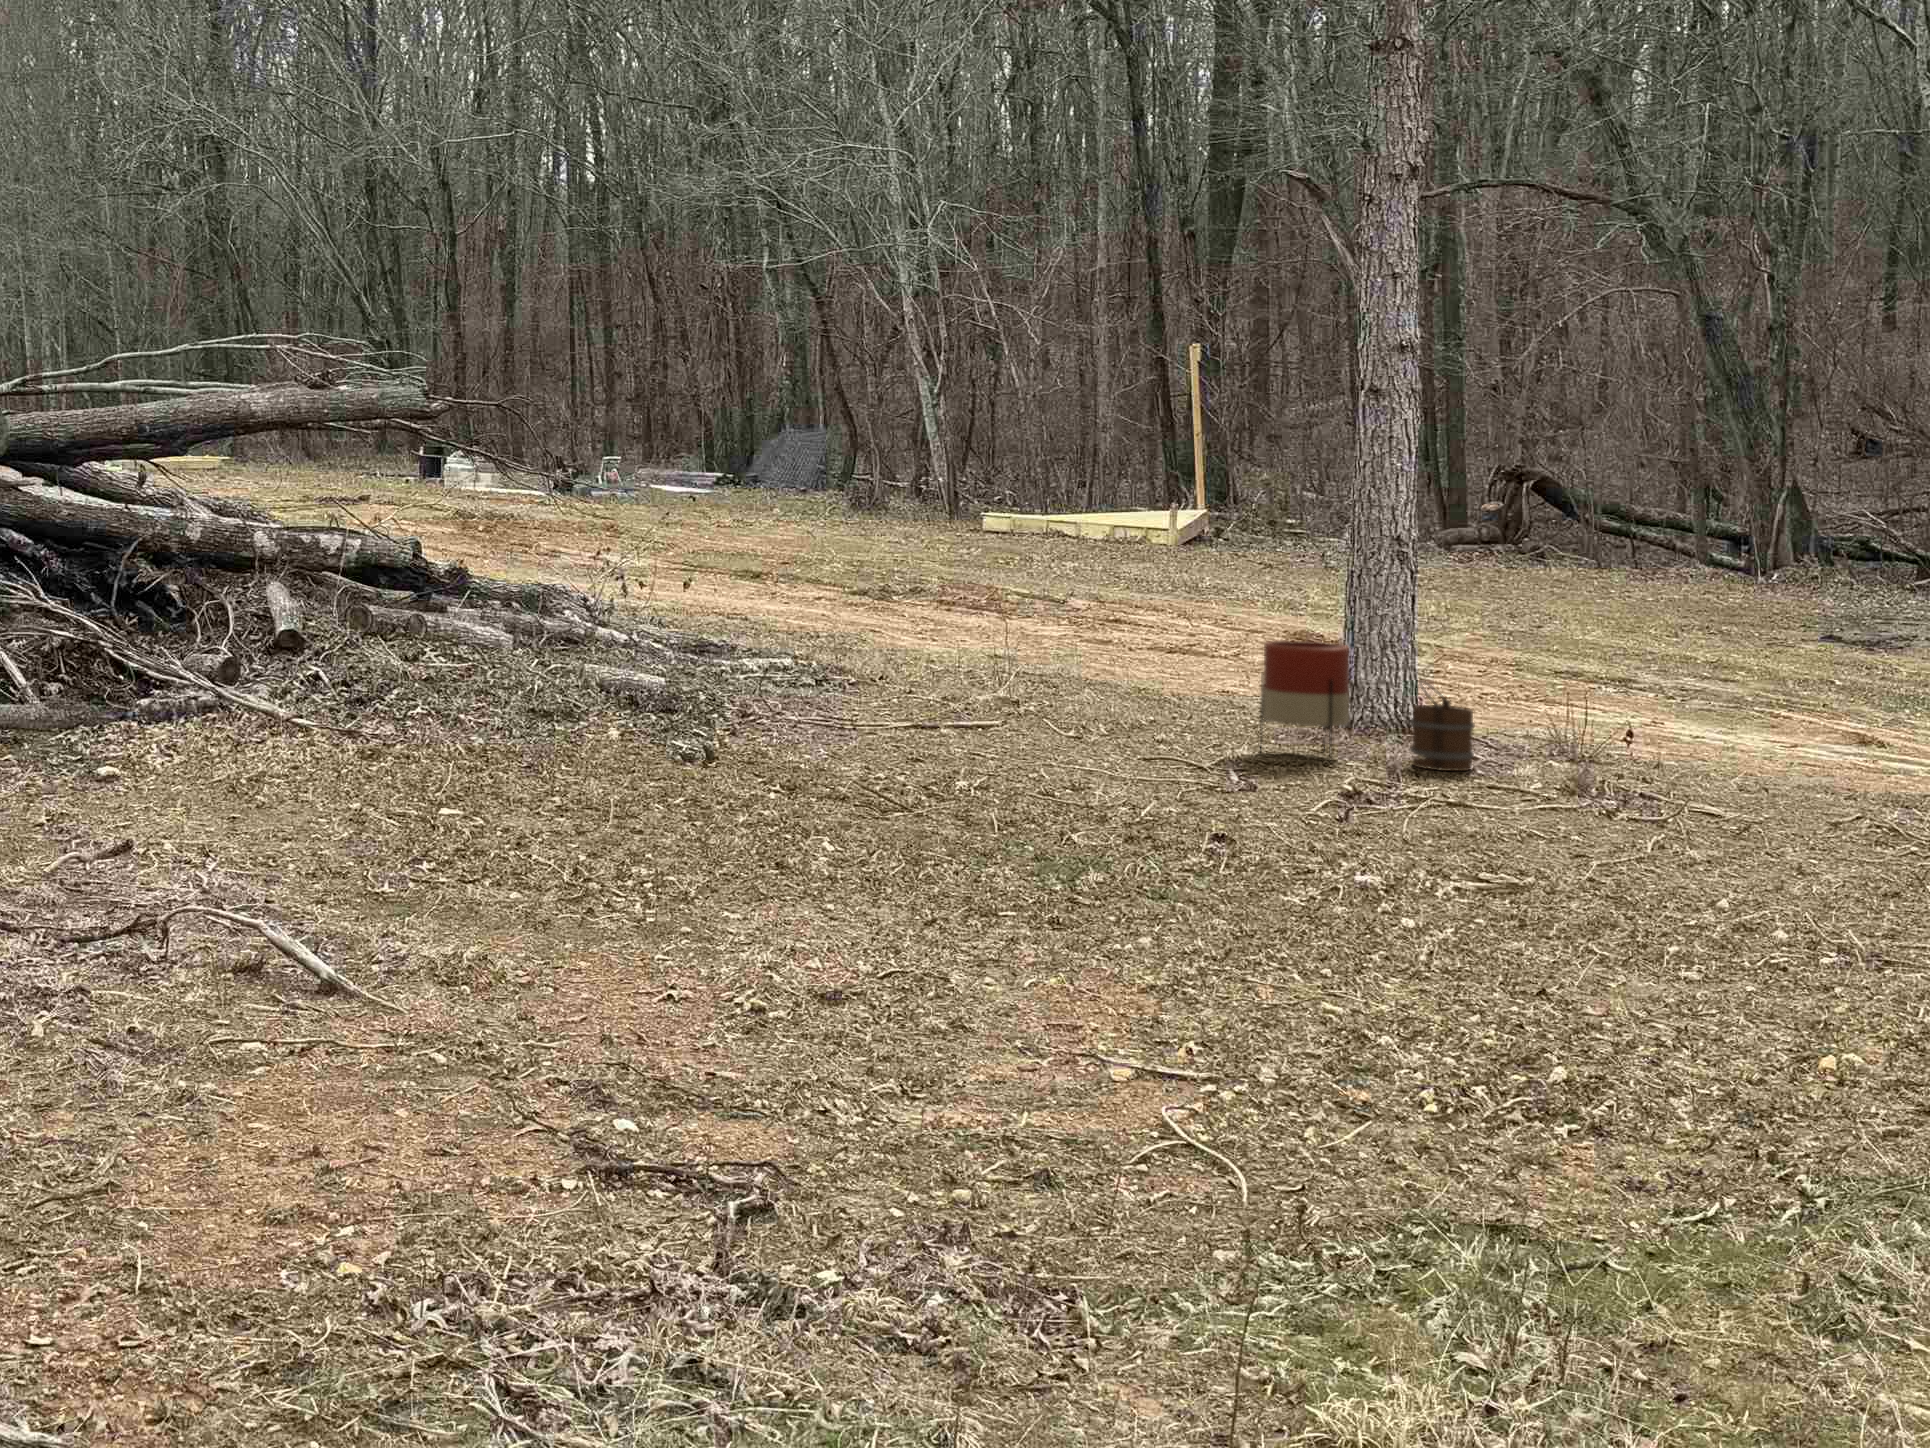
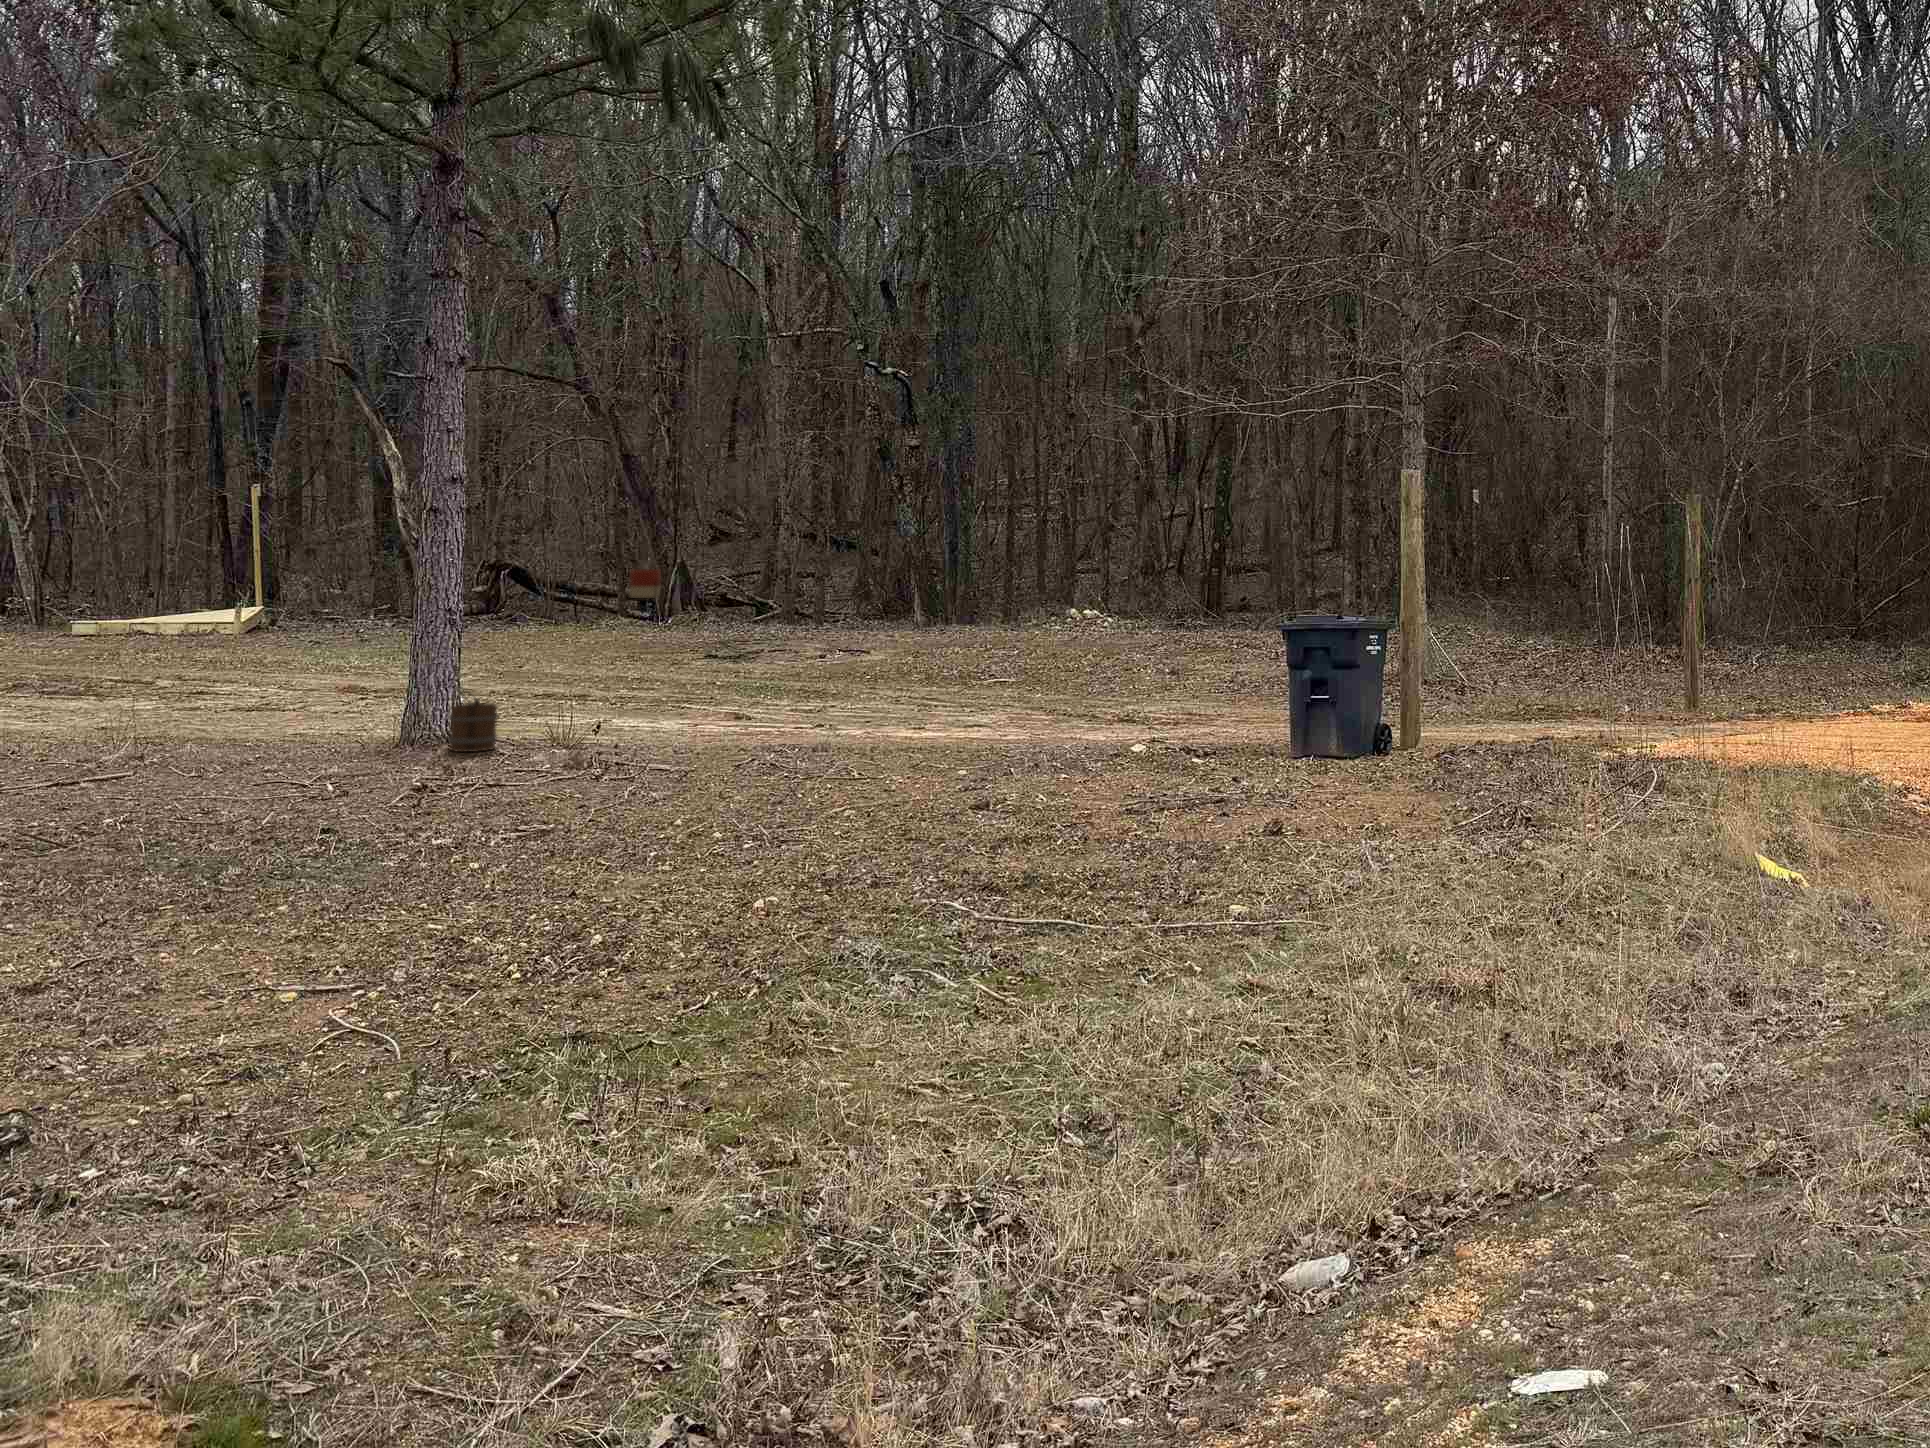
planter: present [1260,640,1349,759] -> present [628,569,661,599]

